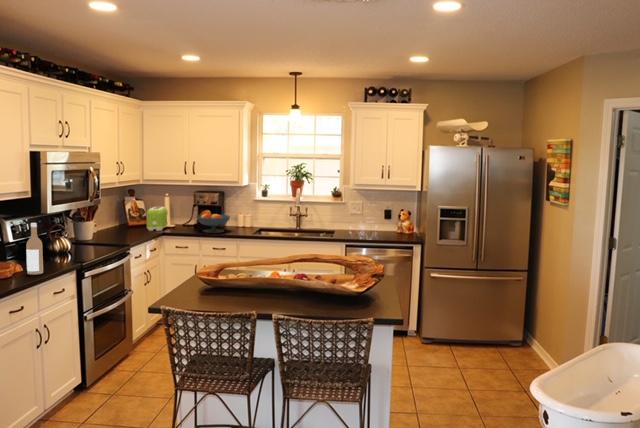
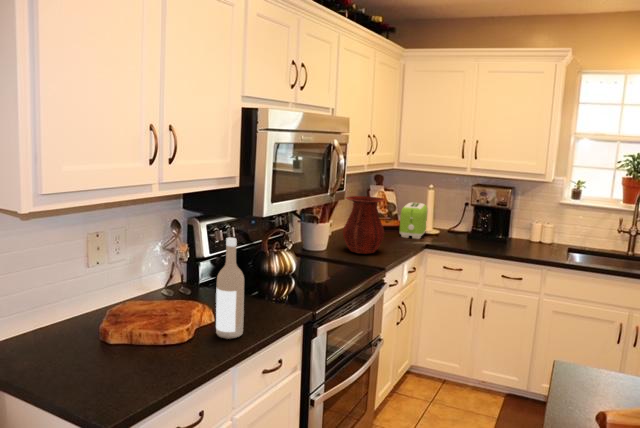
vase: none [102,203,132,240] -> present [343,196,385,254]
fruit bowl: present [197,210,230,233] -> none [475,213,530,251]

